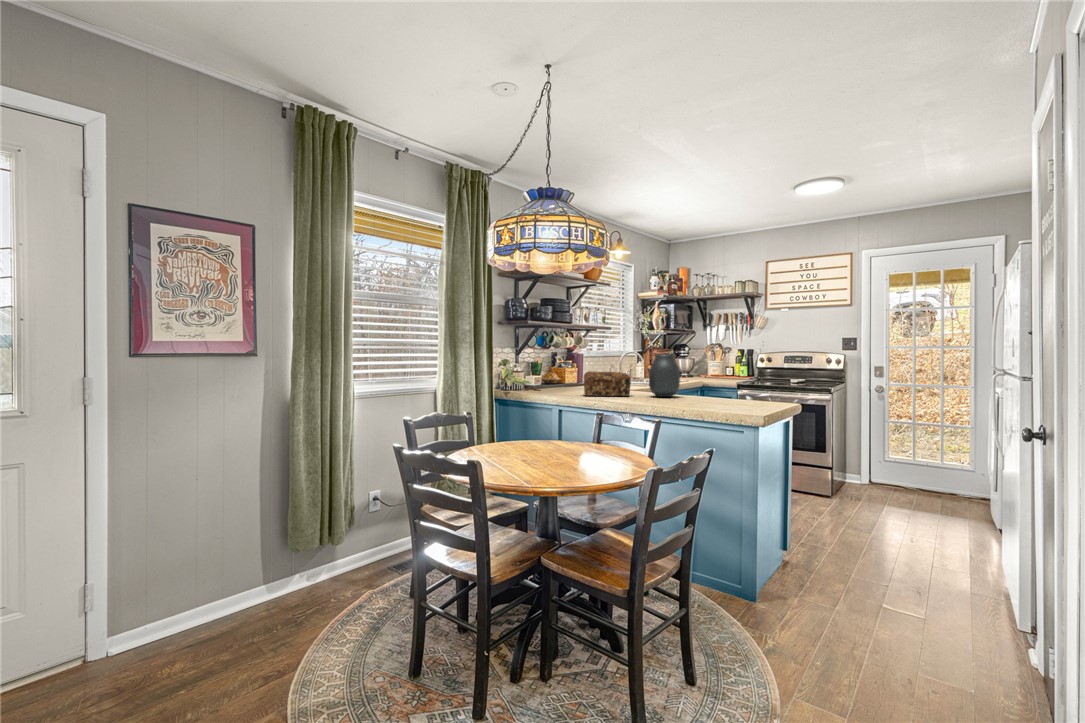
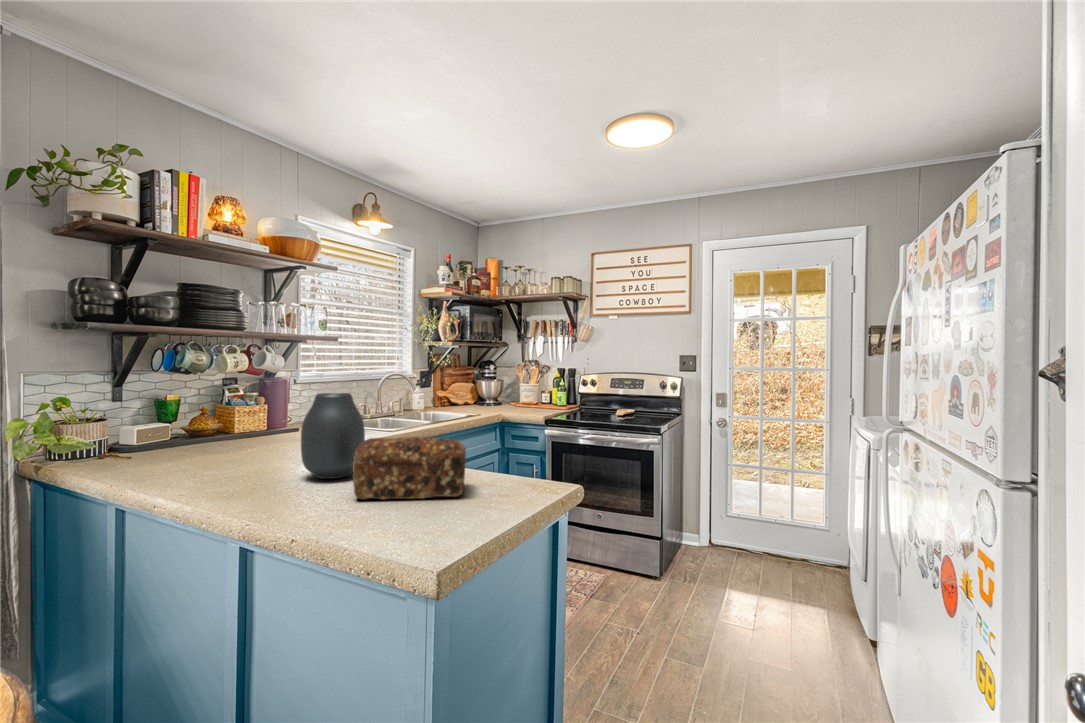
bread loaf: present [584,371,631,396] -> present [353,437,466,500]

